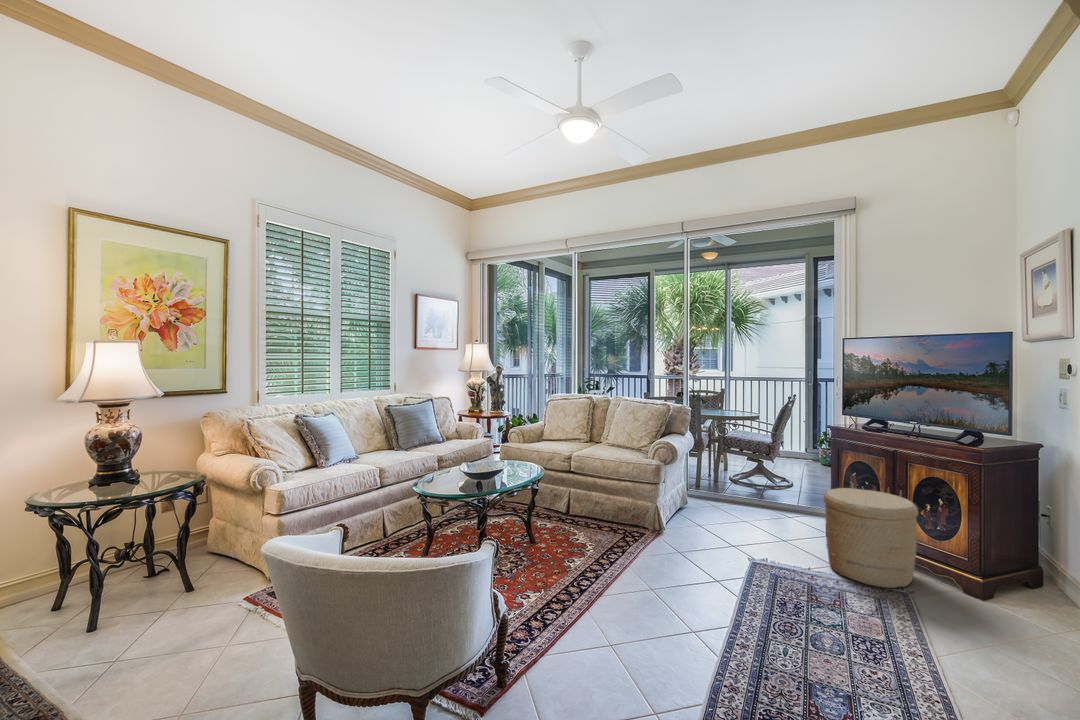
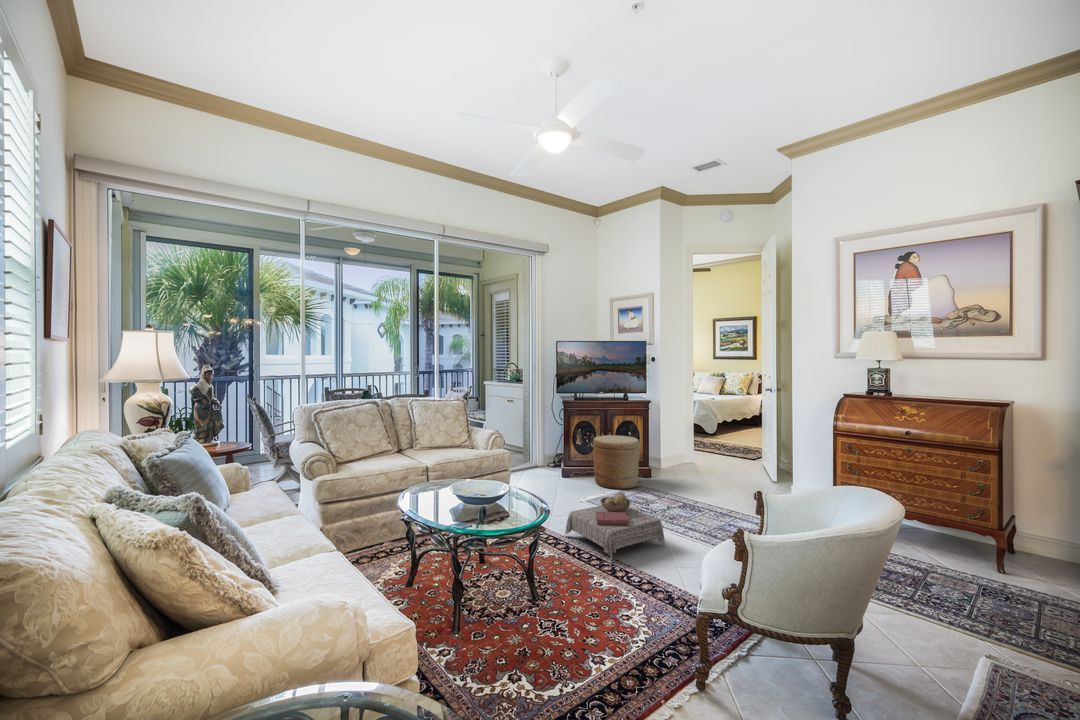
ottoman: none [576,534,697,621] -> present [565,492,665,562]

